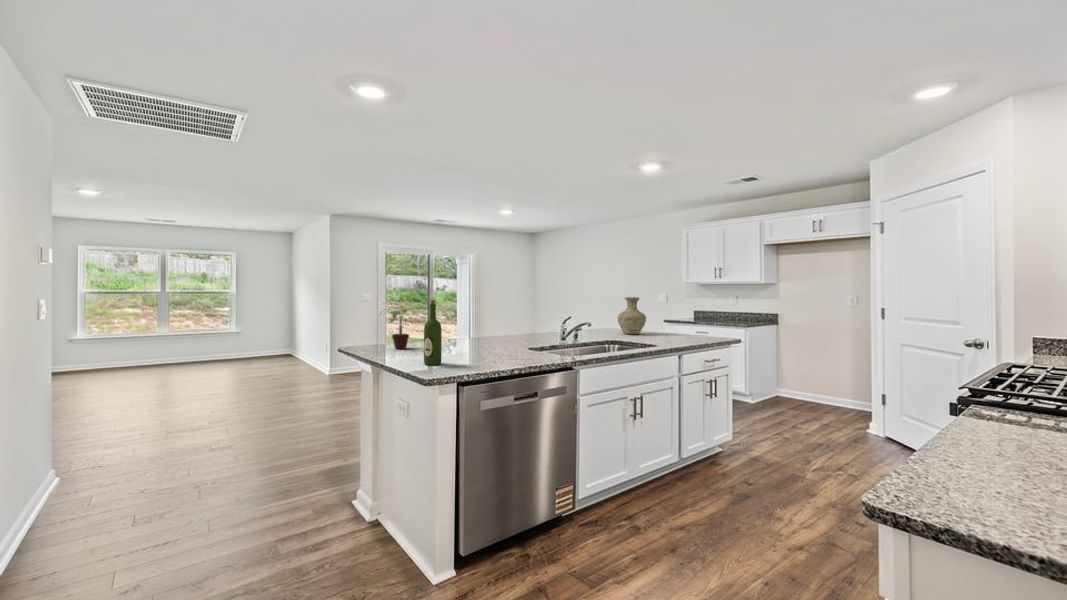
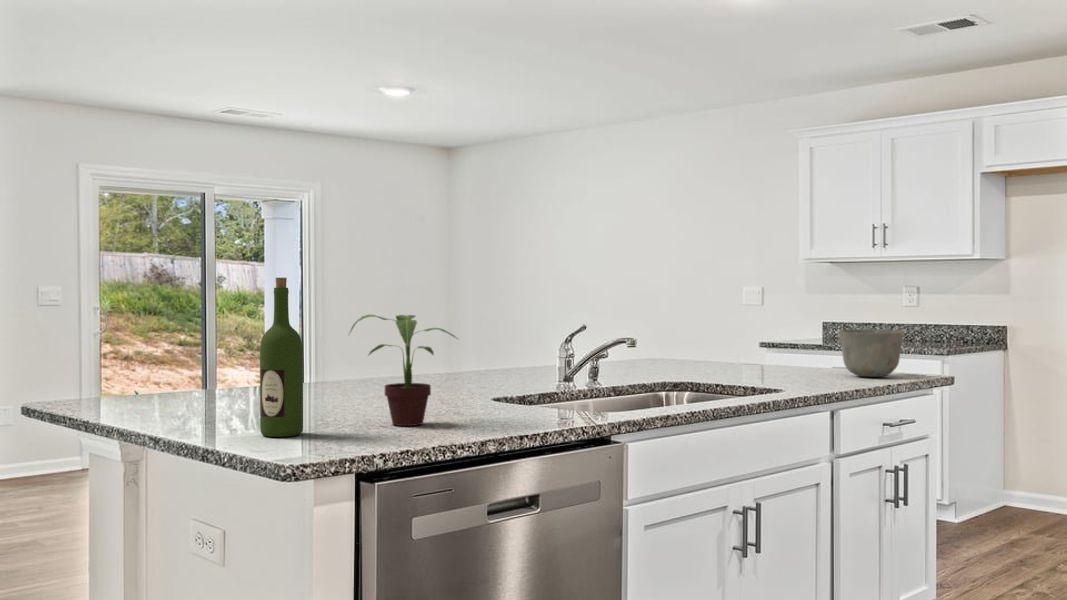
vase: present [618,297,646,334] -> none [675,284,740,370]
potted plant: present [390,309,412,349] -> present [349,315,455,426]
ceramic bowl: none [688,319,718,340] -> present [839,329,904,377]

